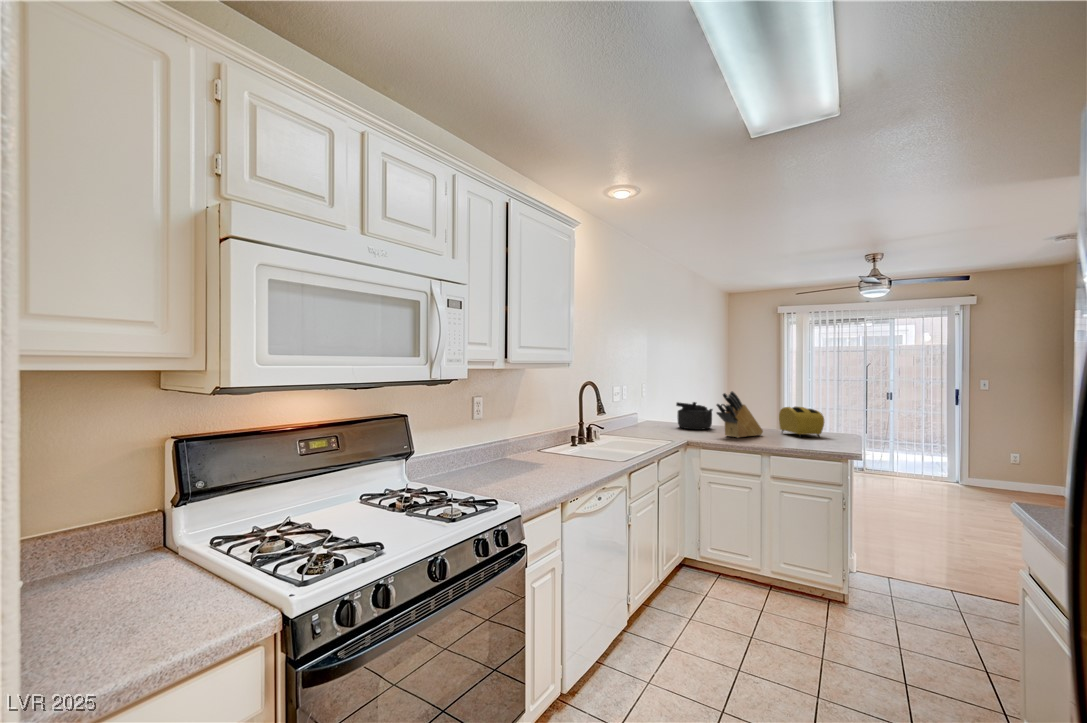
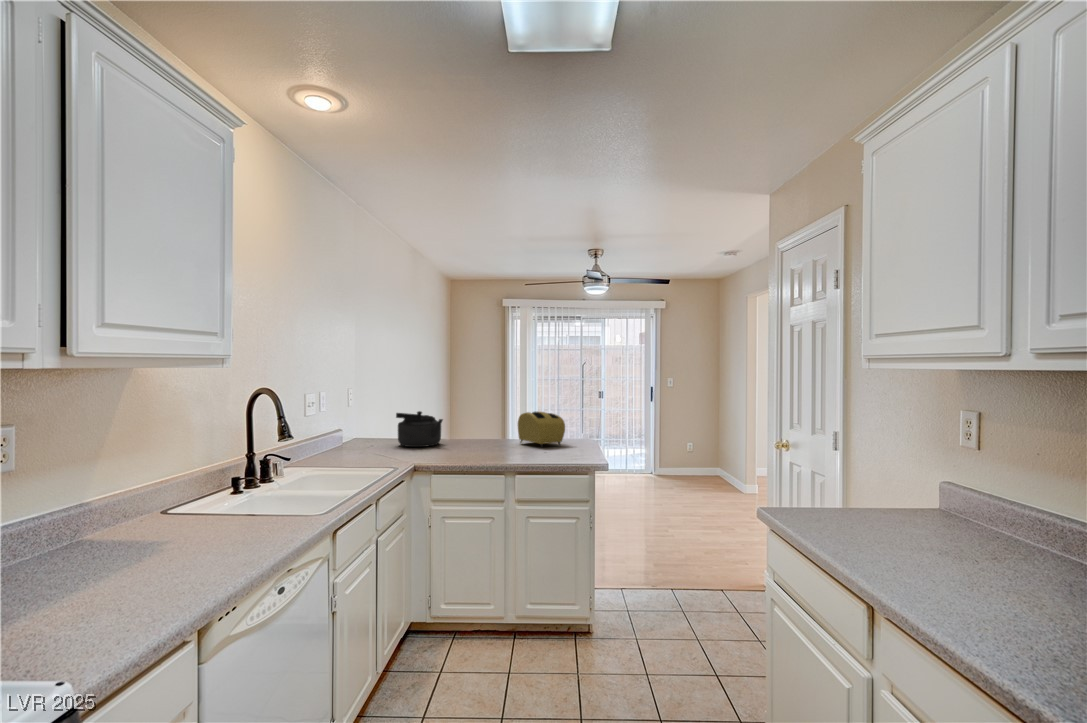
knife block: present [716,391,763,438] -> none [449,396,502,455]

